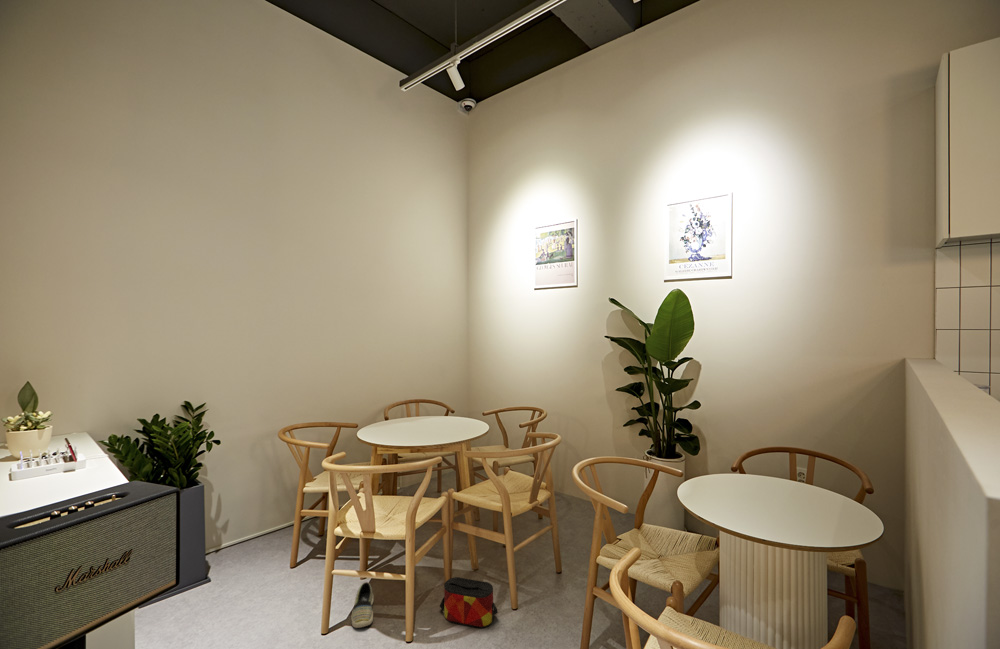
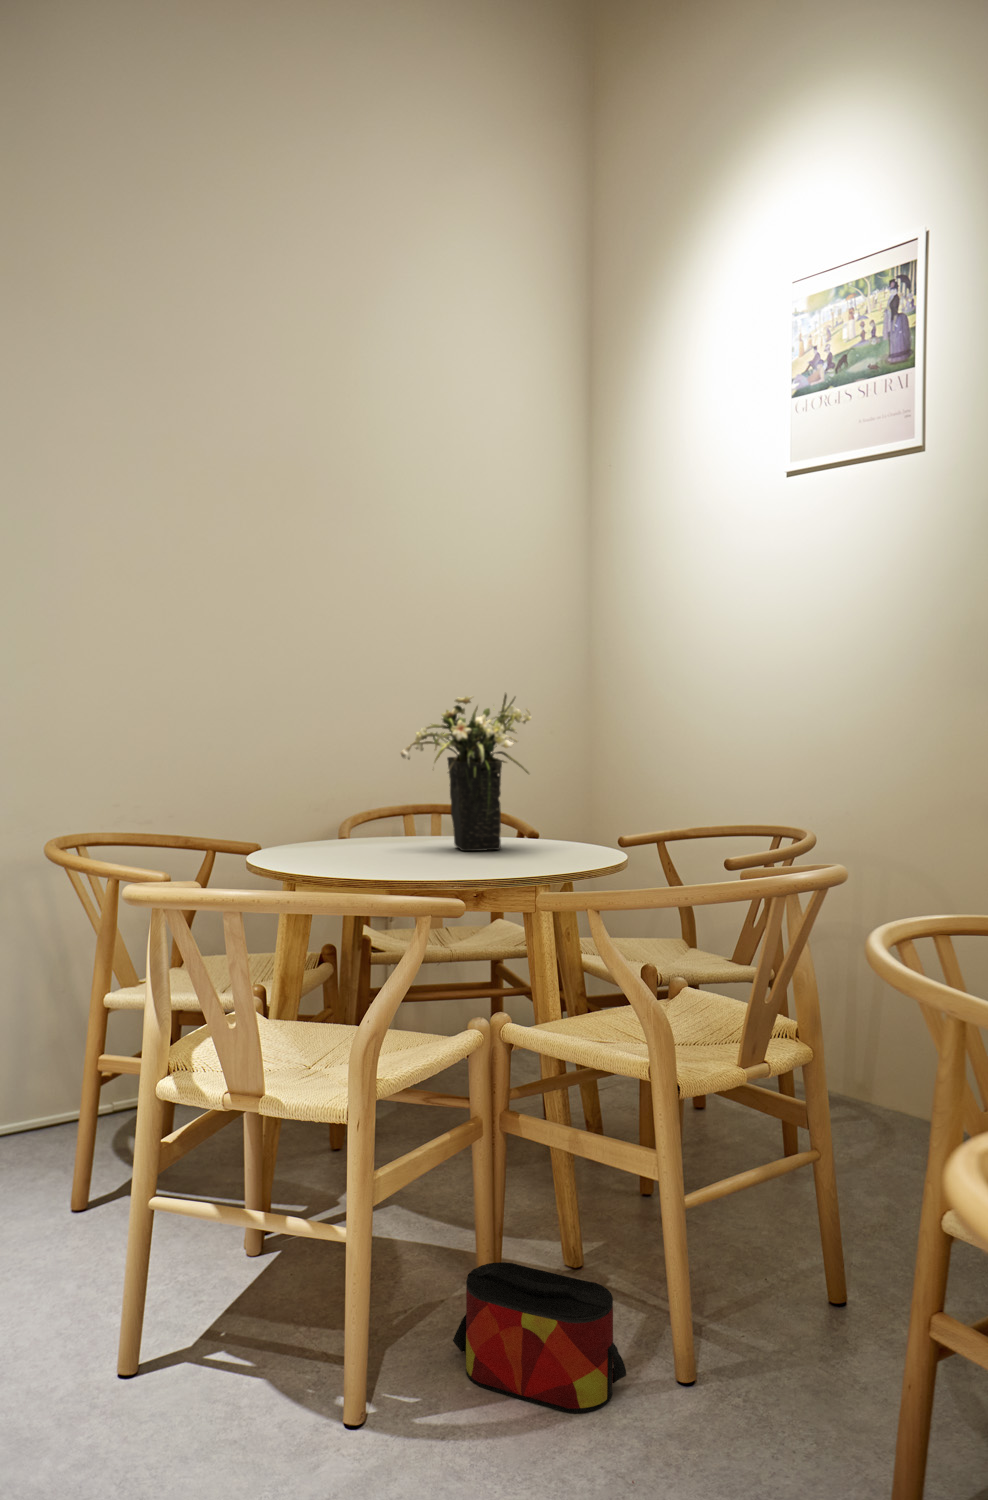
flower arrangement: none [413,375,457,429] -> present [401,694,531,851]
shoe: present [351,582,373,628] -> none [198,1255,268,1371]

